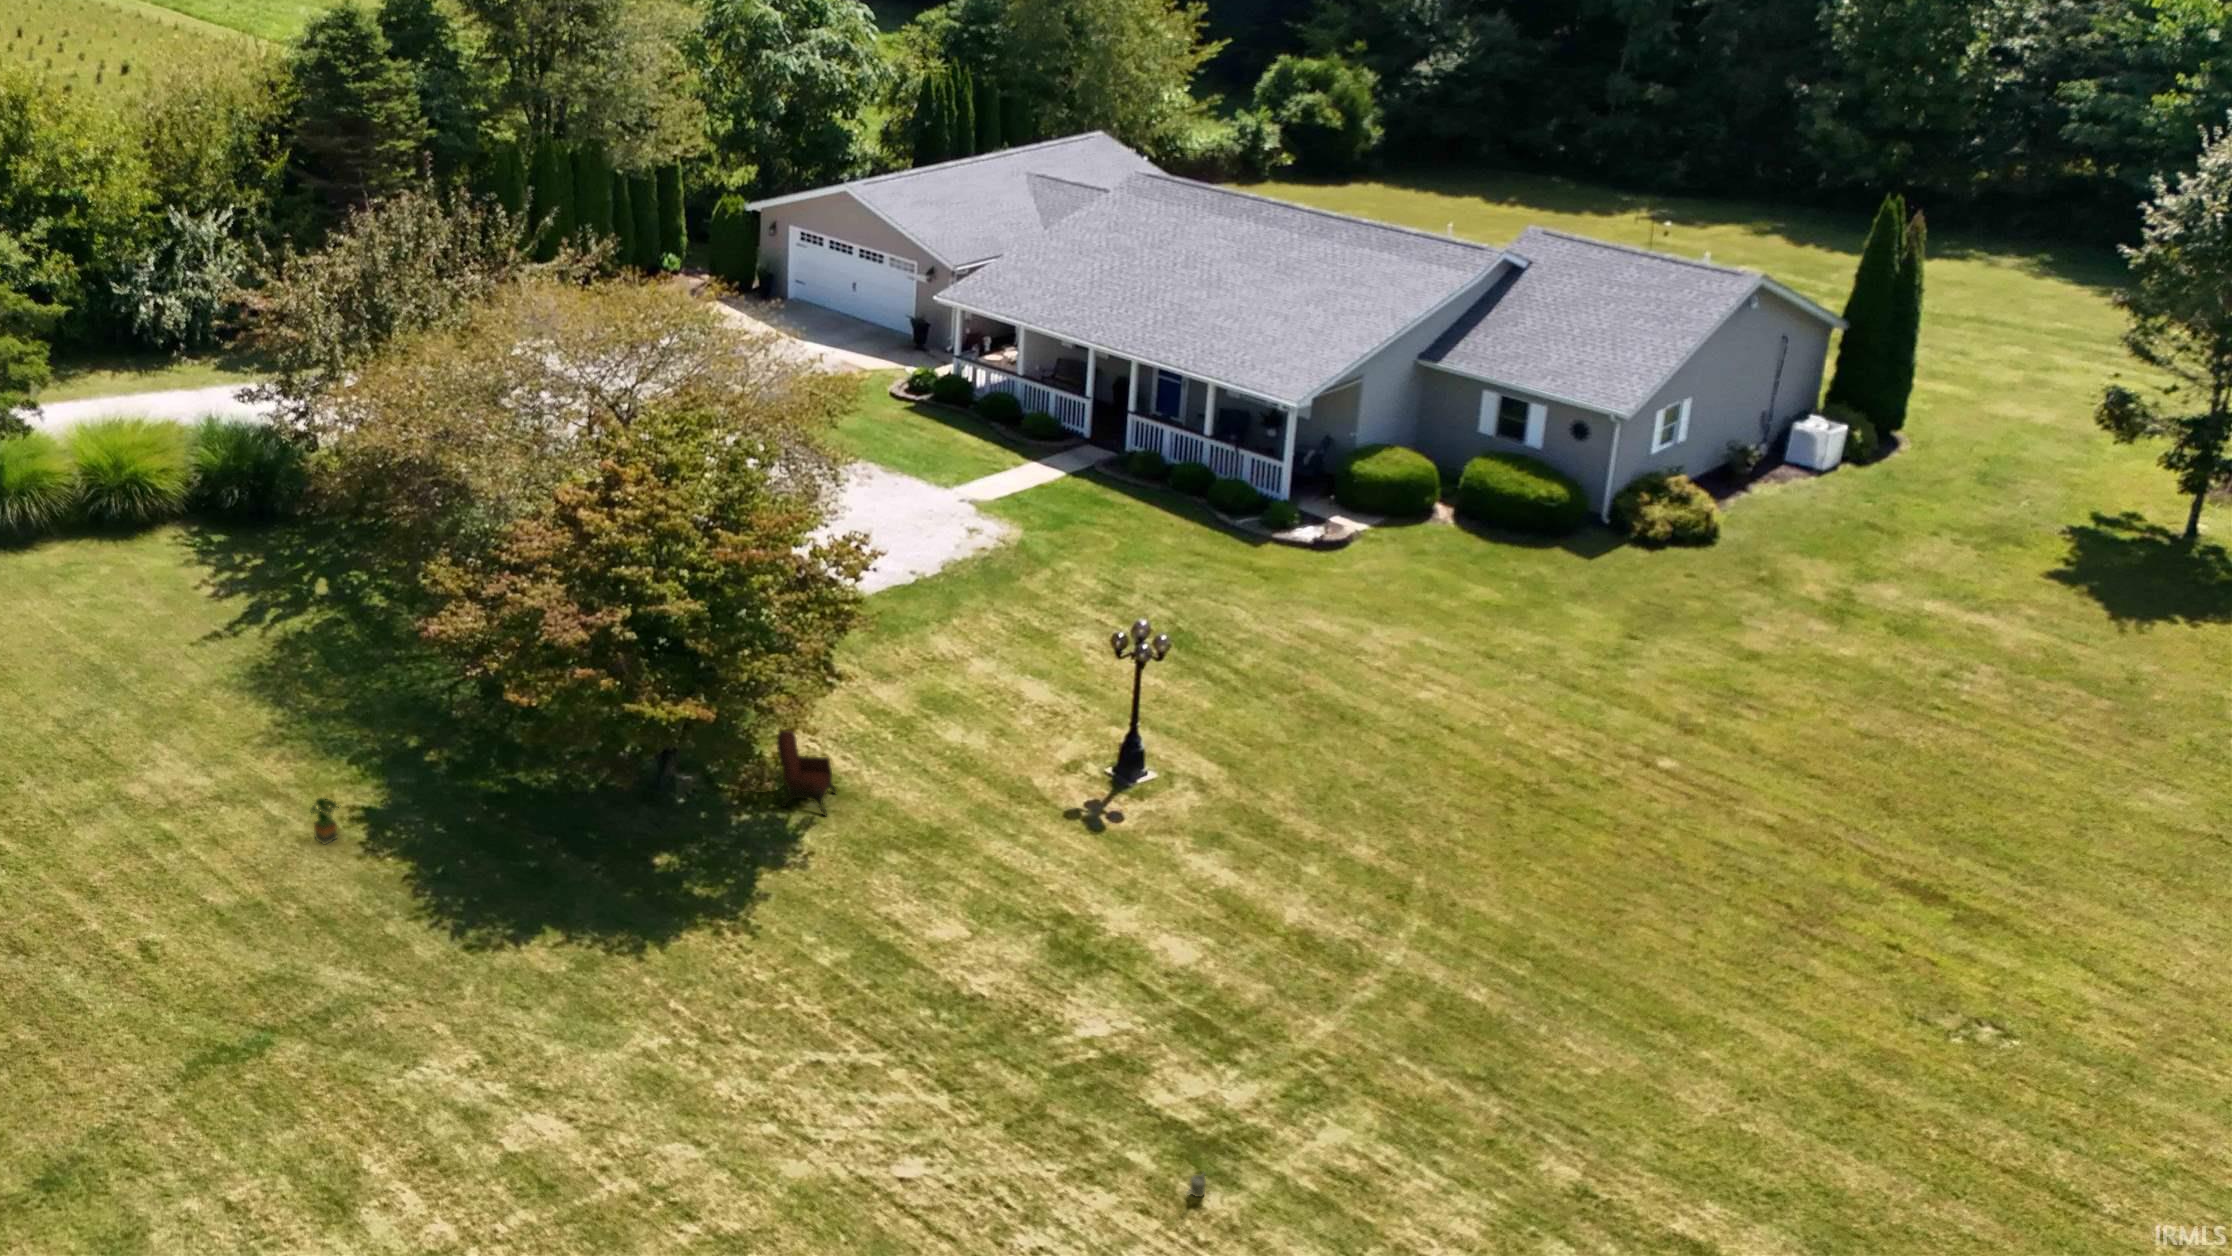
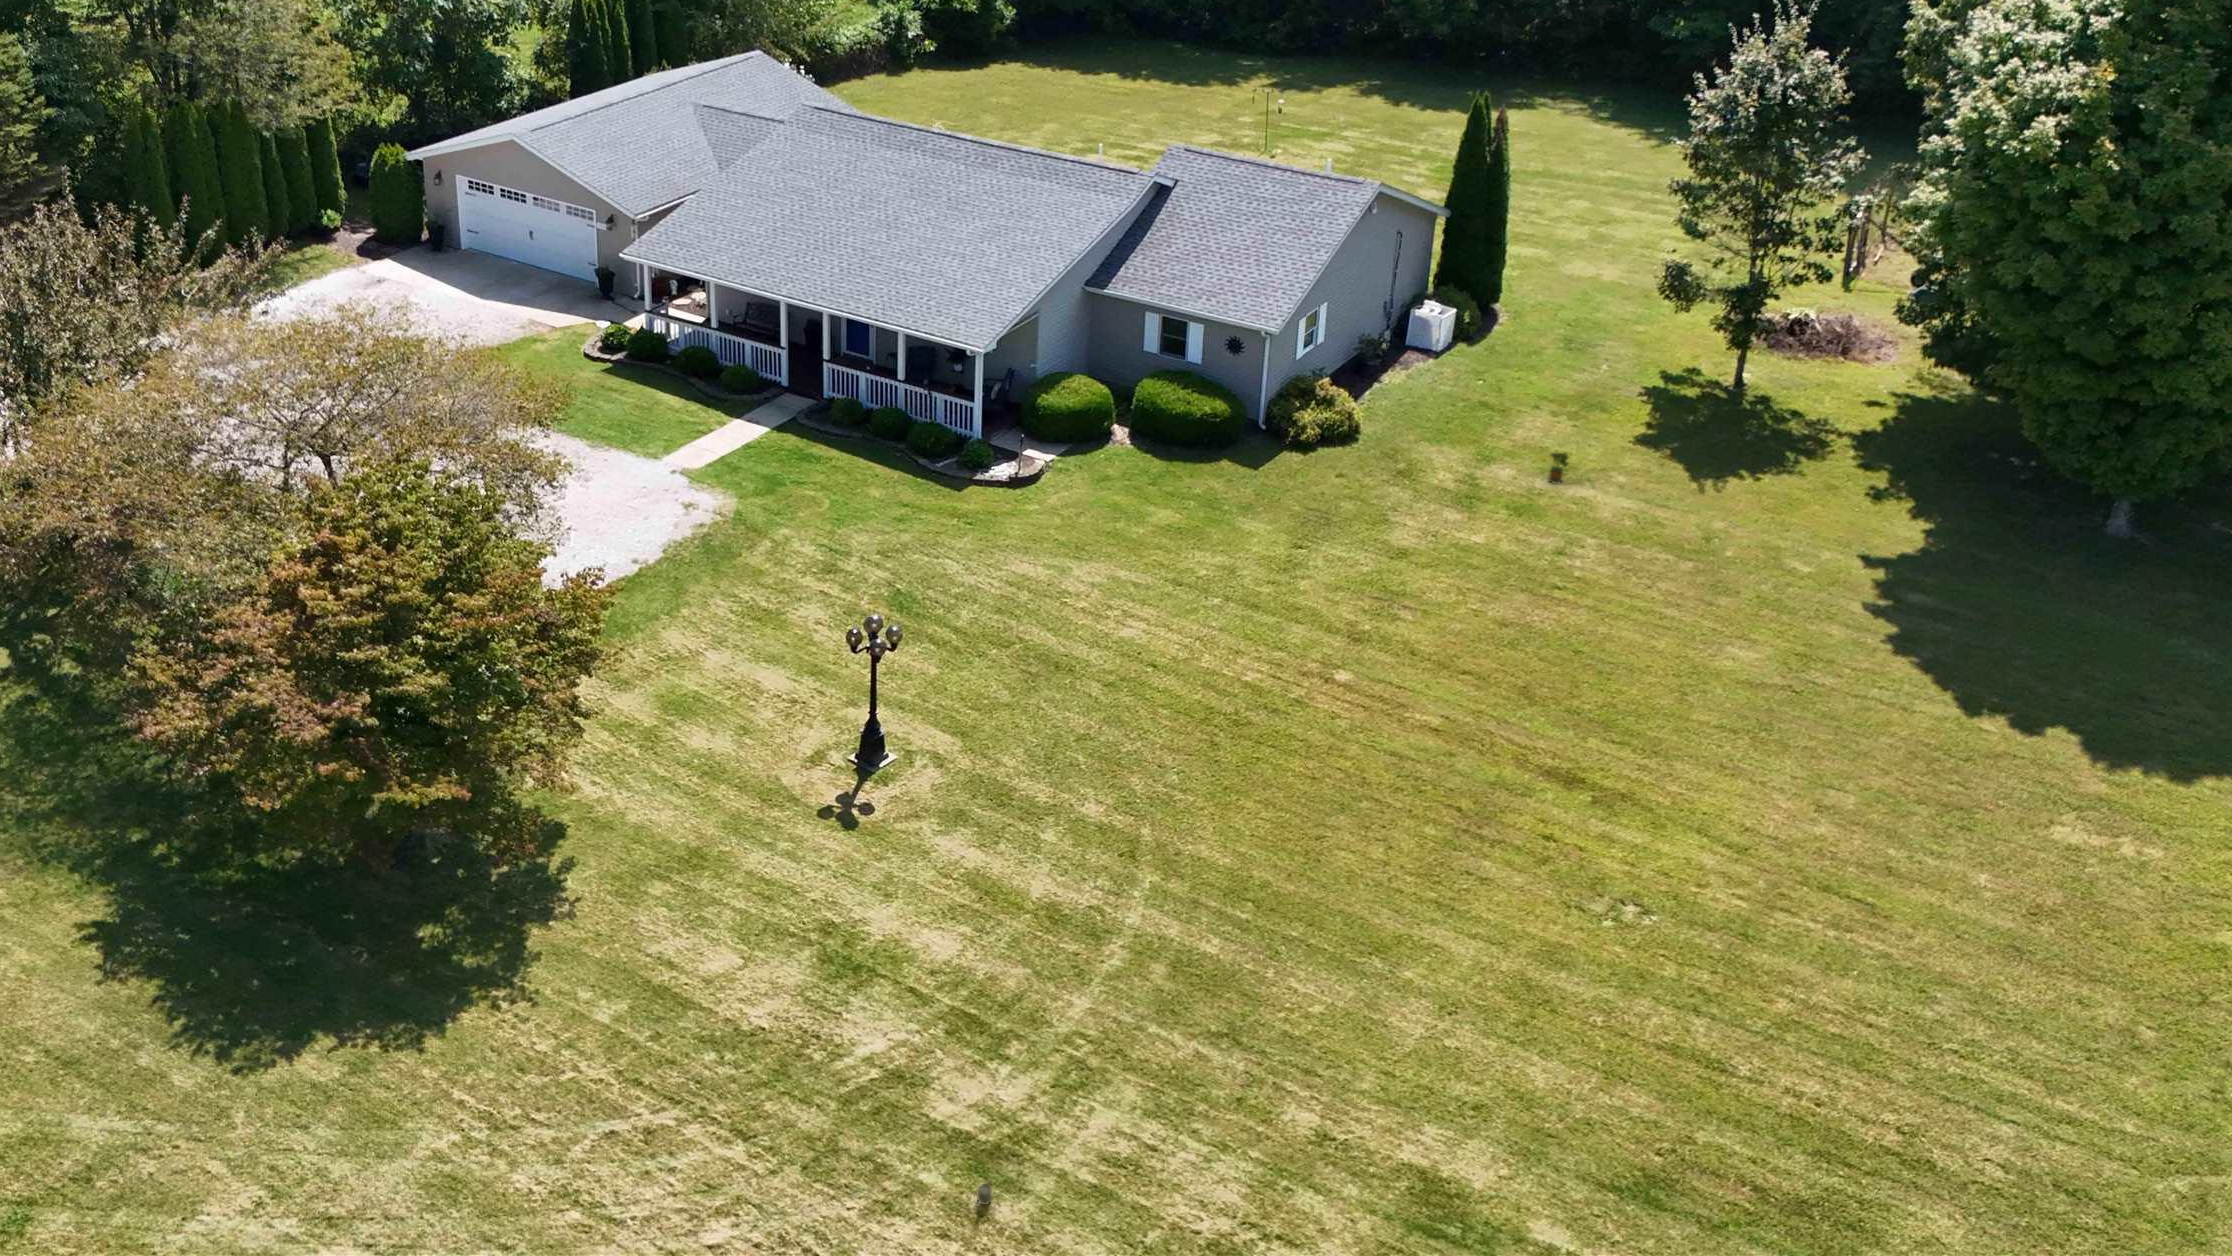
armchair: present [777,730,837,816] -> none [529,771,594,857]
potted tree: present [310,798,341,844] -> present [1549,453,1568,484]

